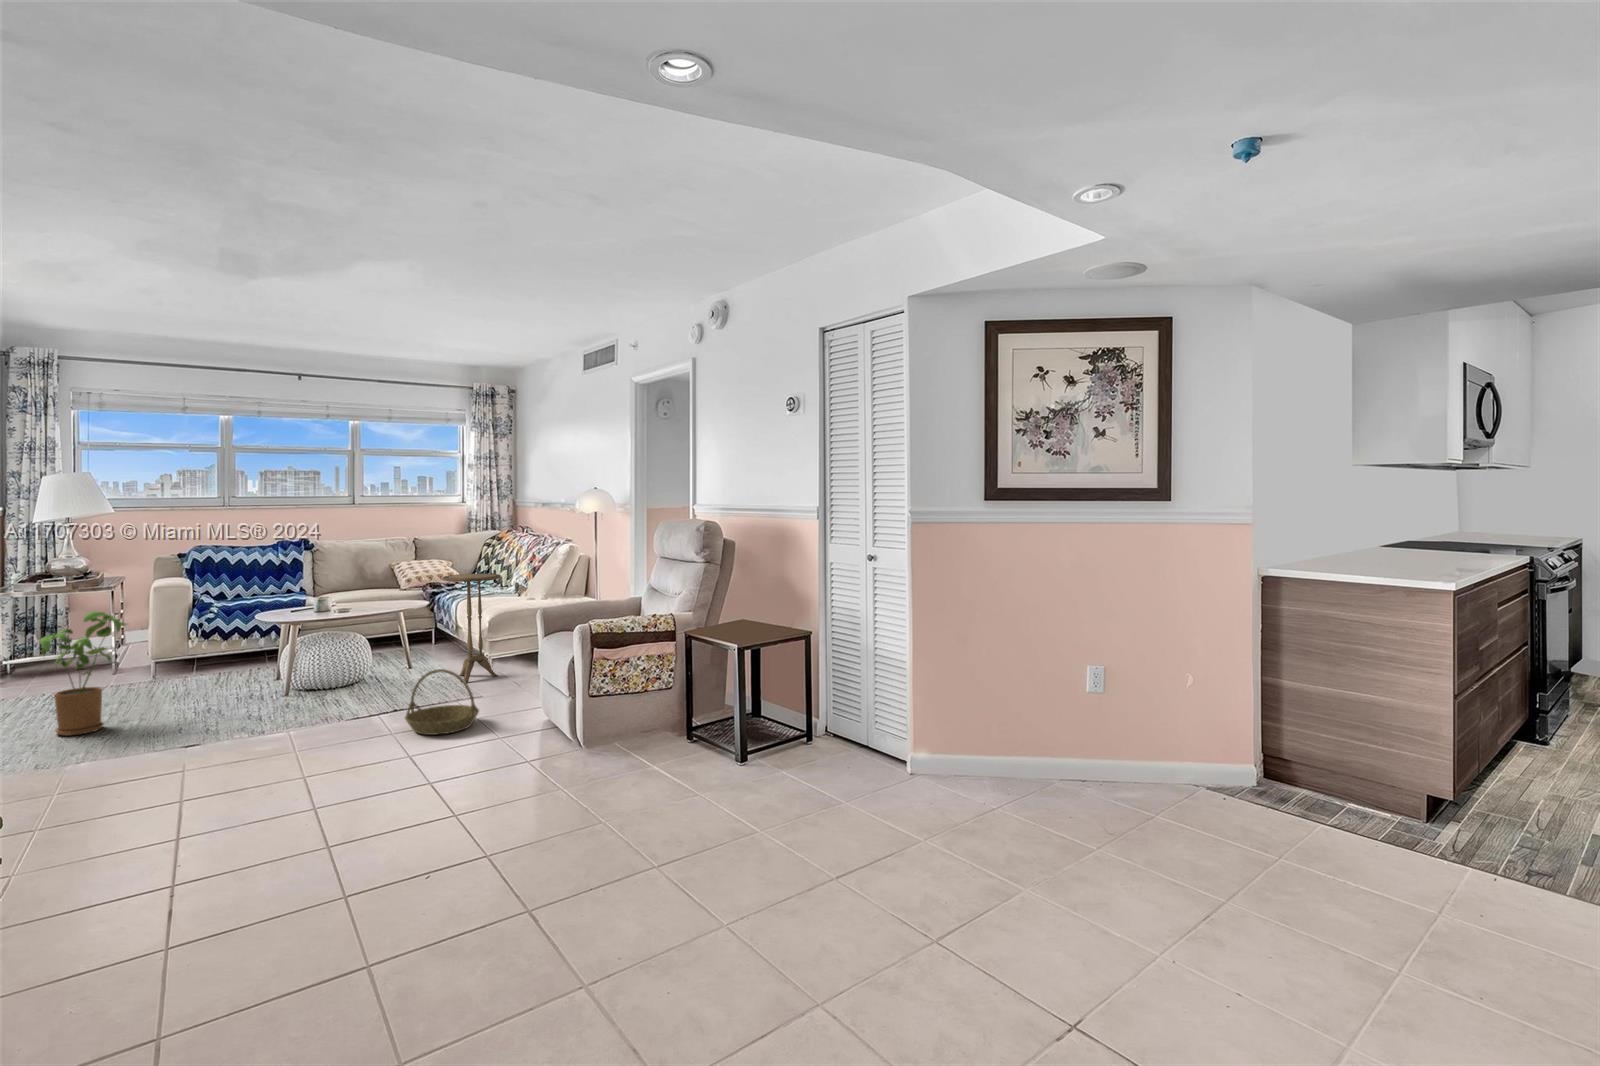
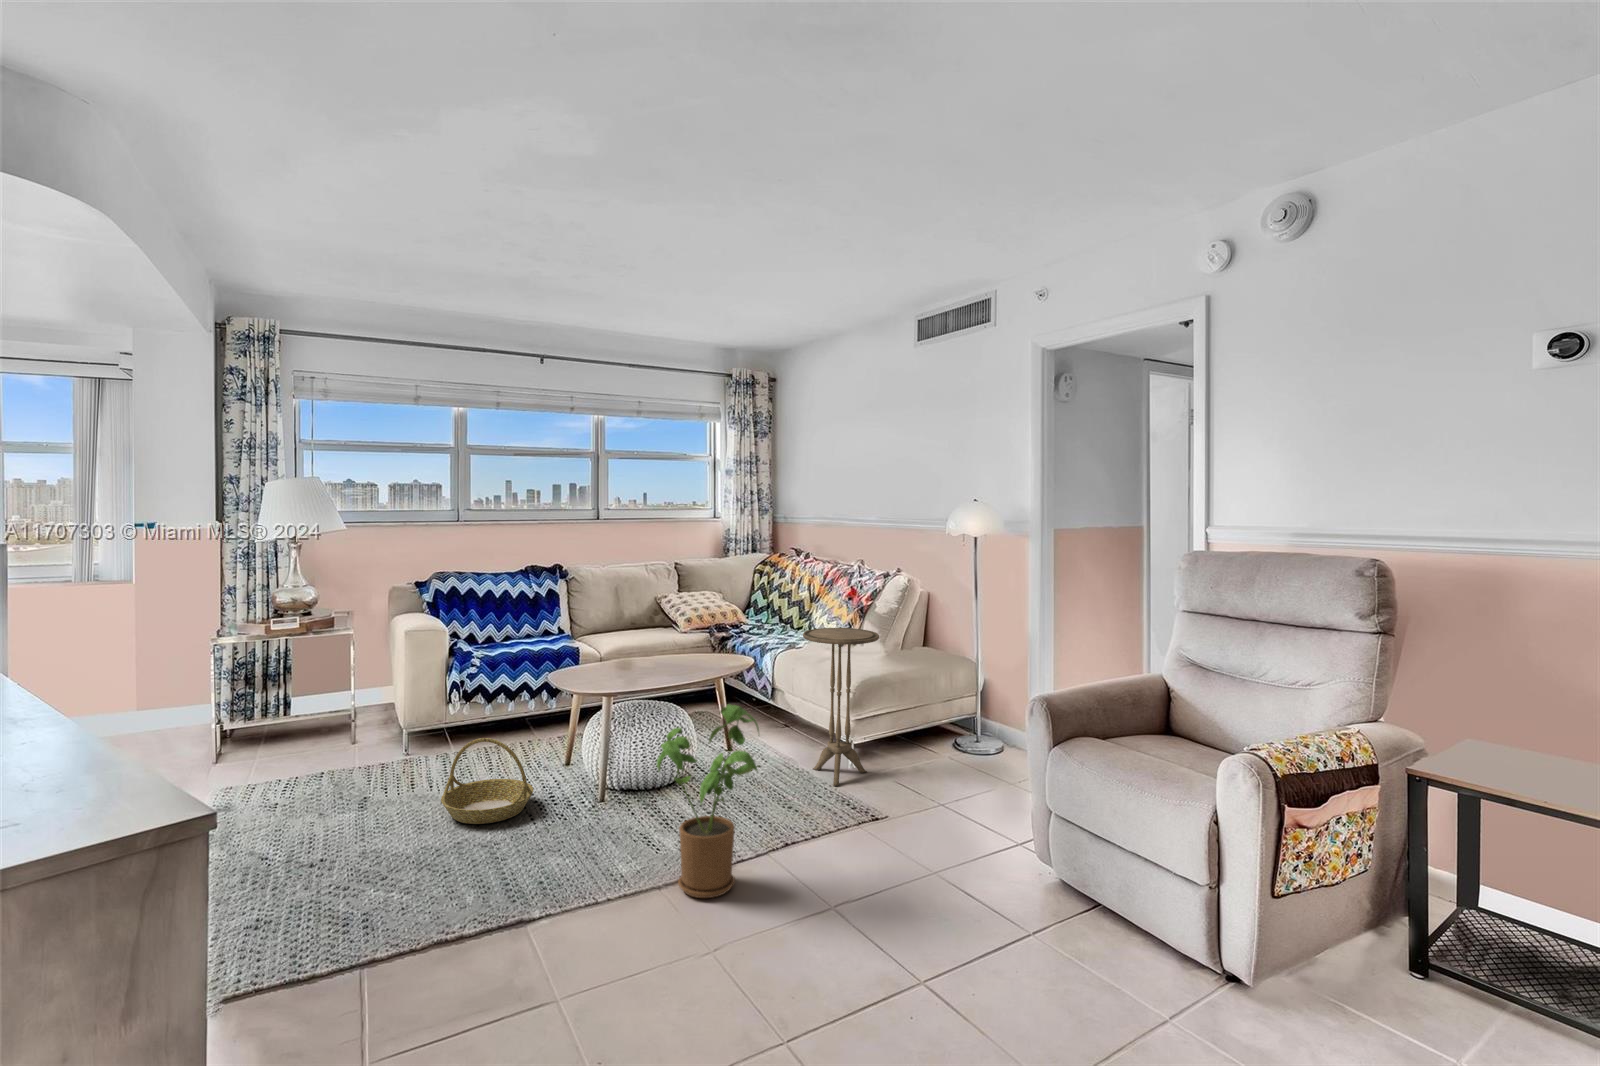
house plant: present [40,611,127,736] -> present [657,704,759,898]
basket: present [405,669,479,735] -> present [441,738,533,824]

